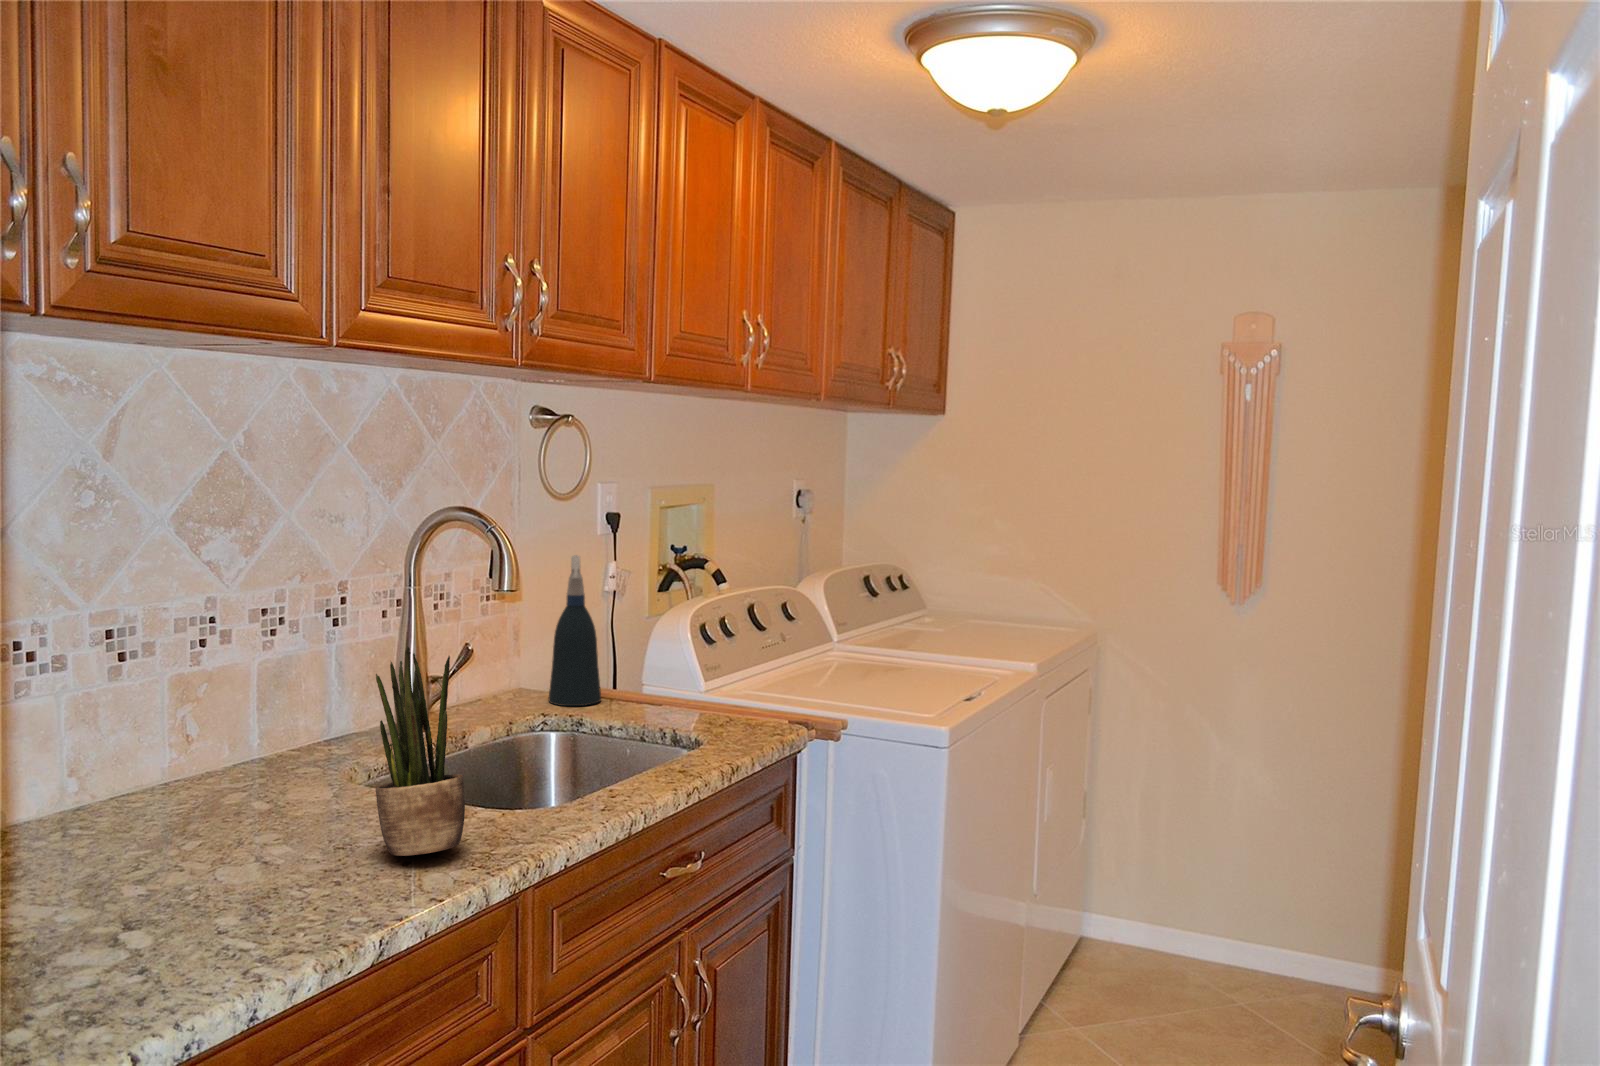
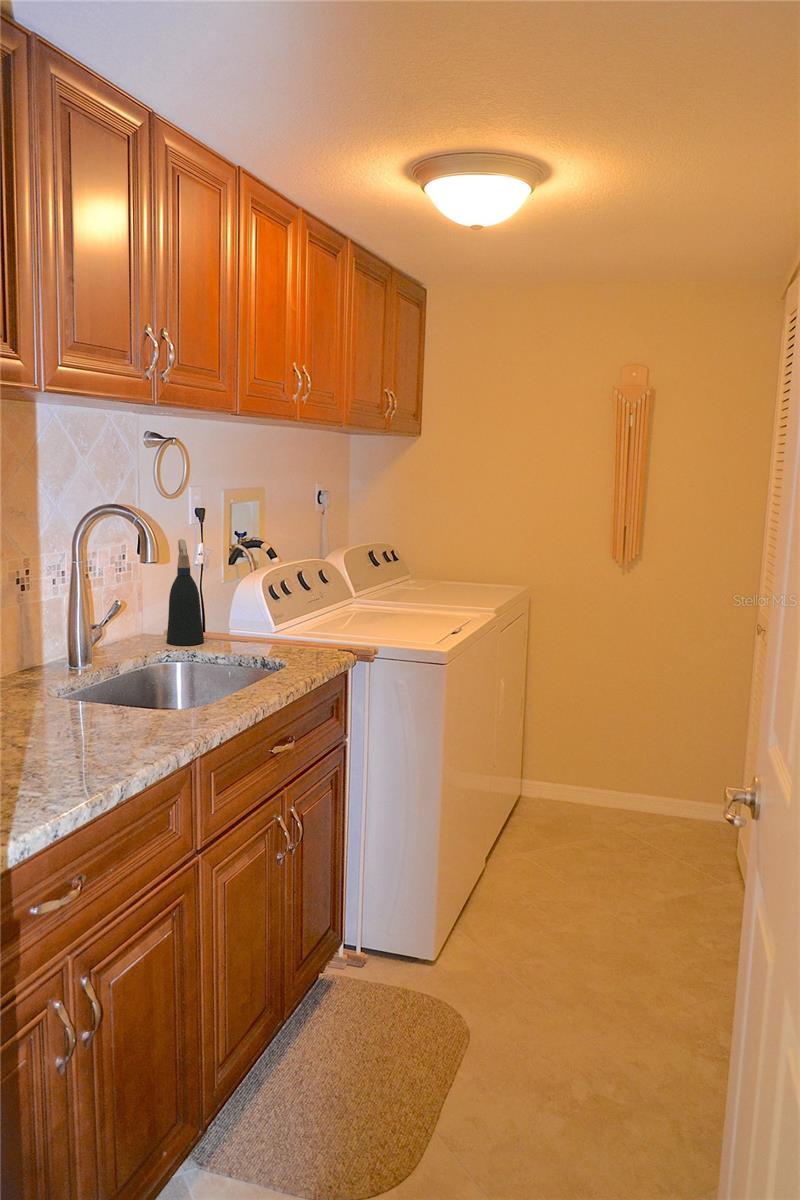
potted plant: present [376,646,465,856] -> none [90,600,153,739]

